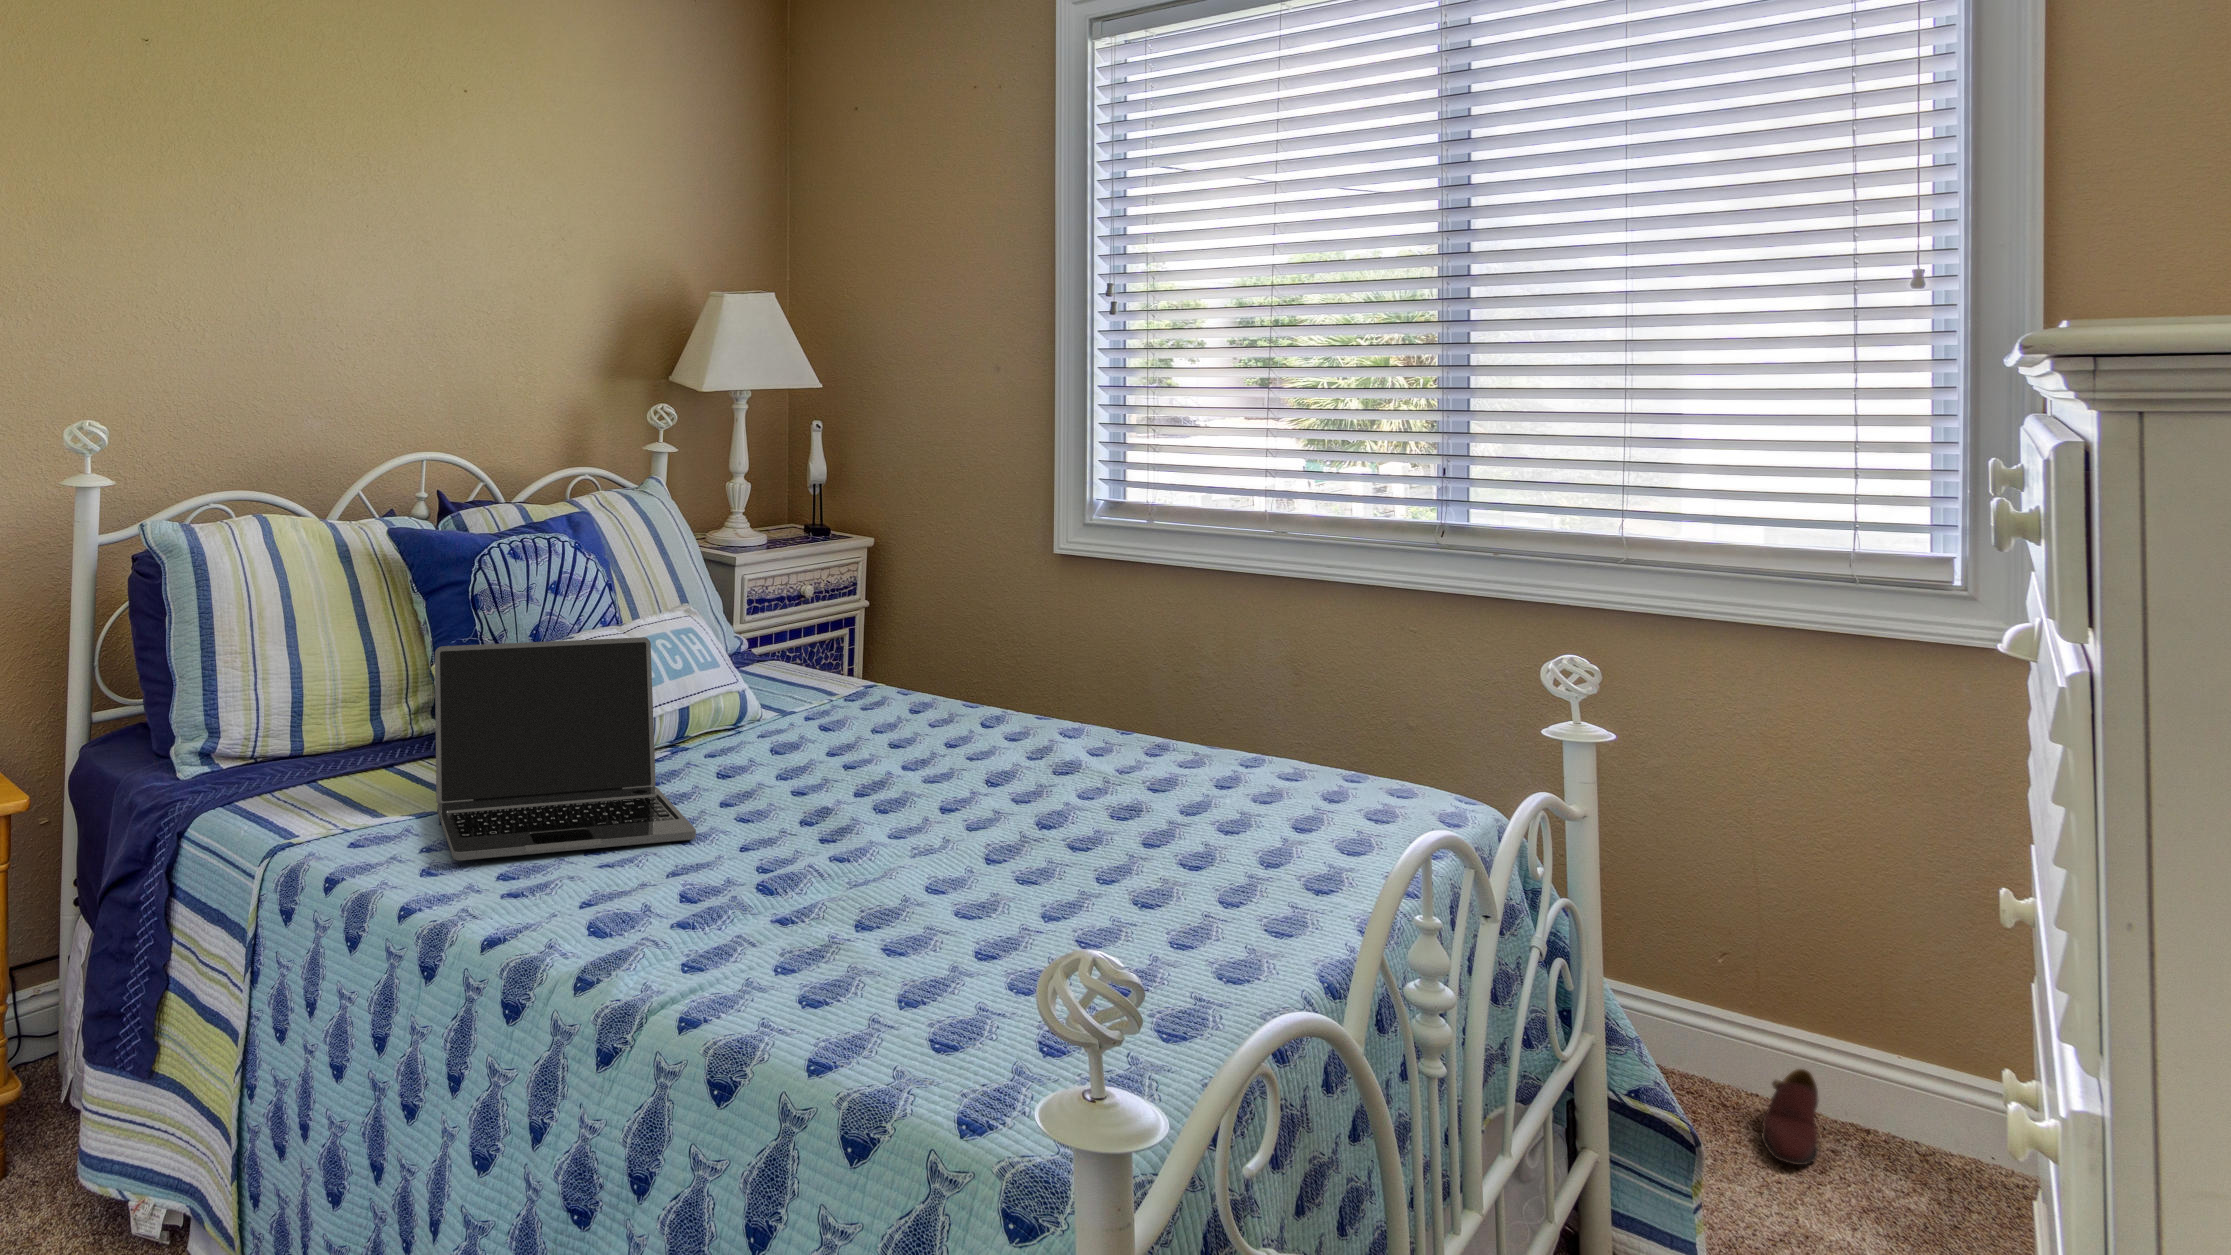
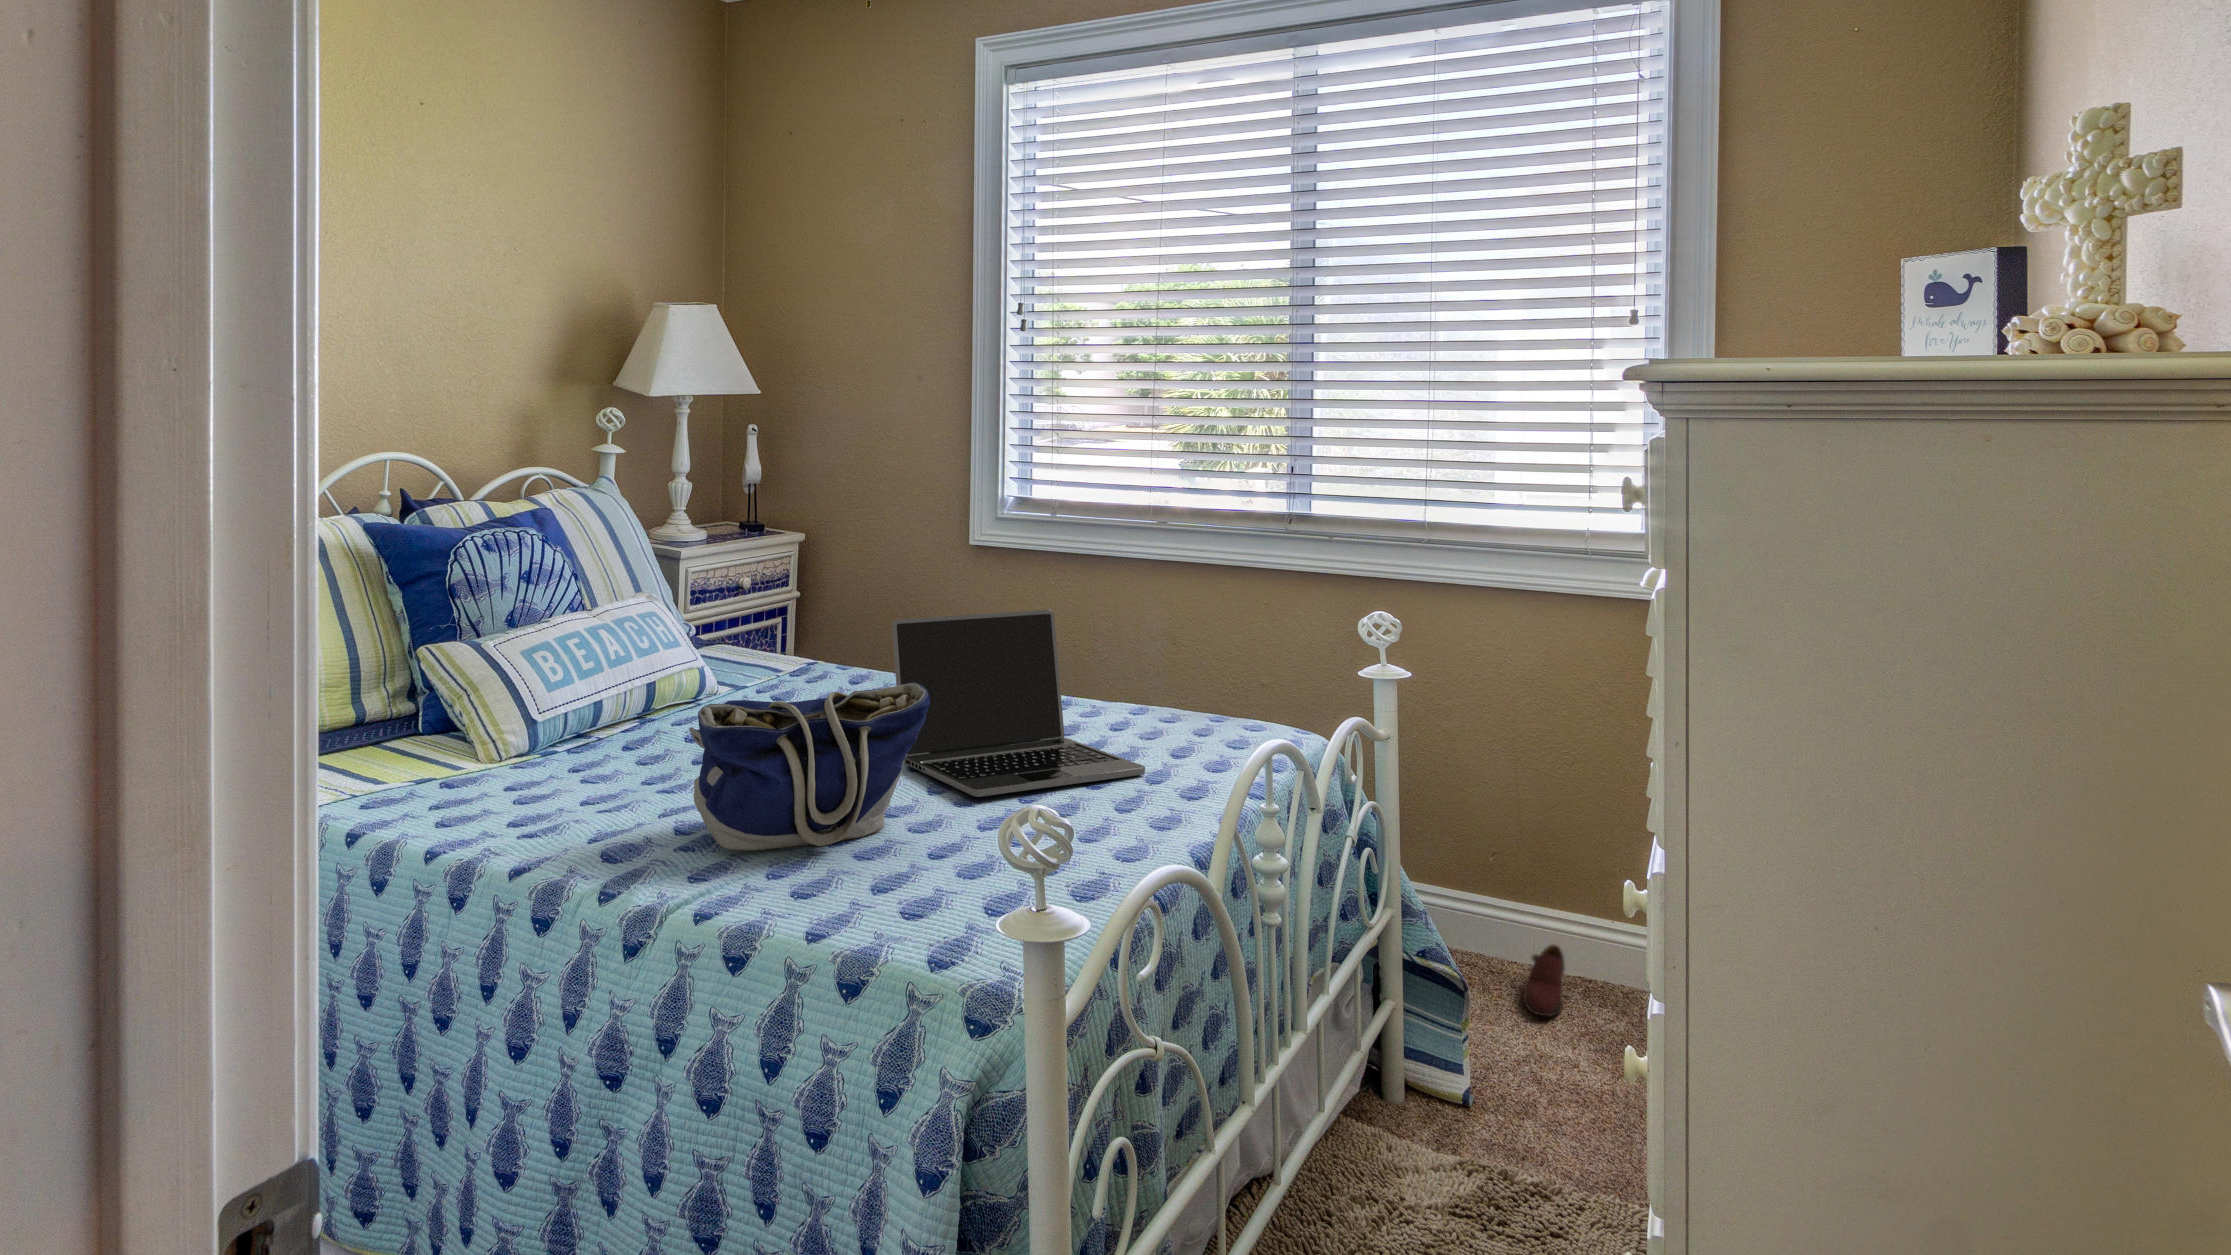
laptop: present [435,637,696,861] -> present [892,610,1145,797]
tote bag: none [685,737,980,933] -> present [689,683,930,851]

